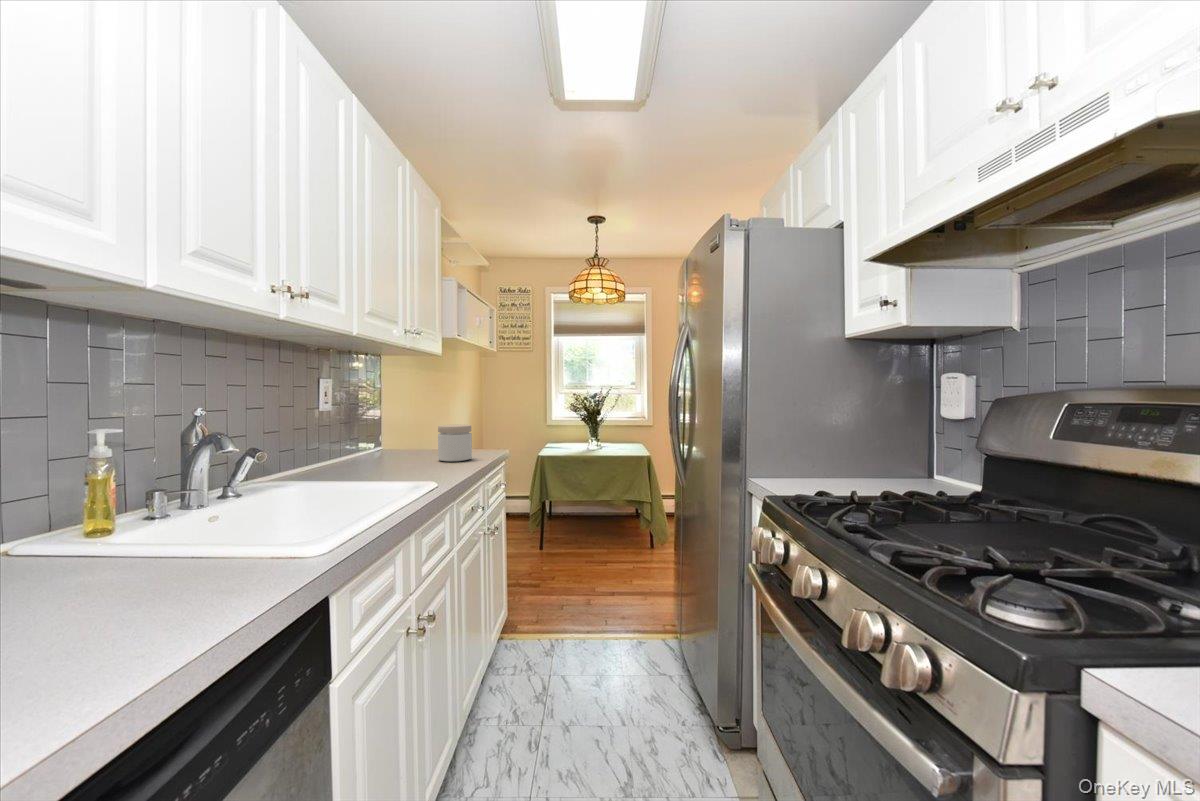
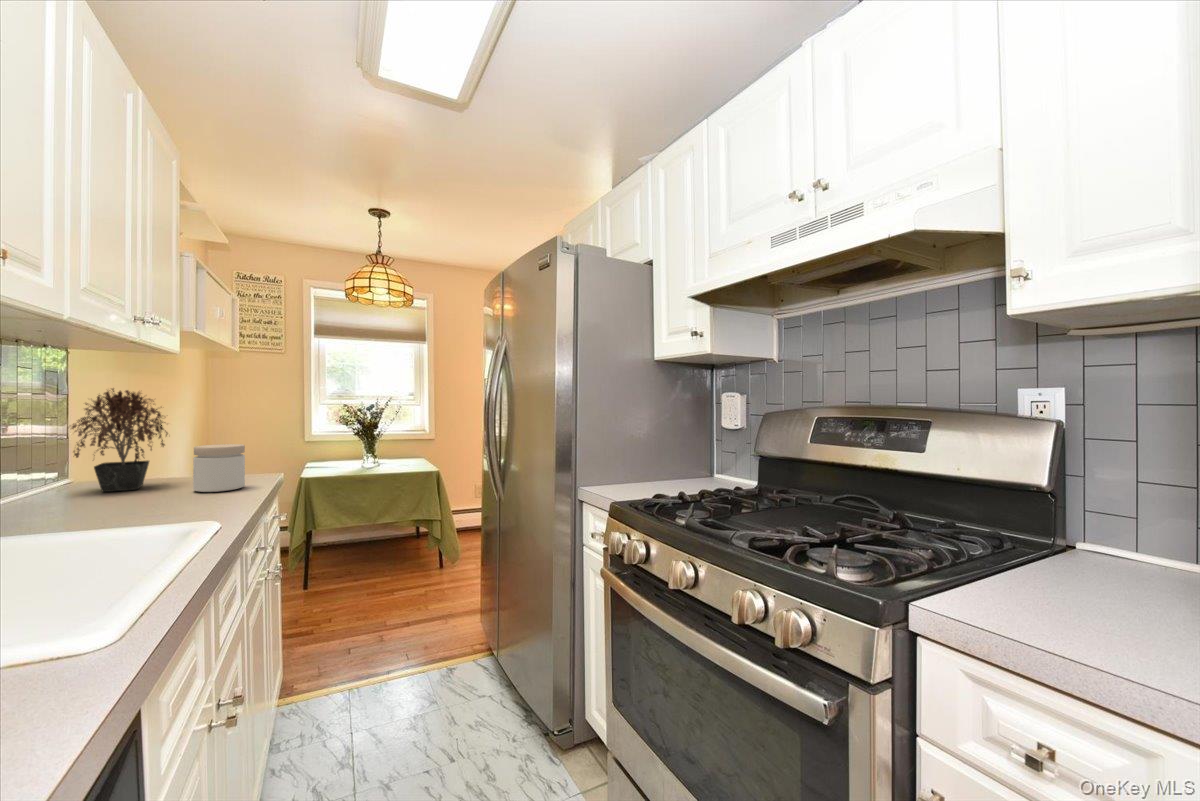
potted plant: none [368,380,430,457] -> present [71,388,168,492]

